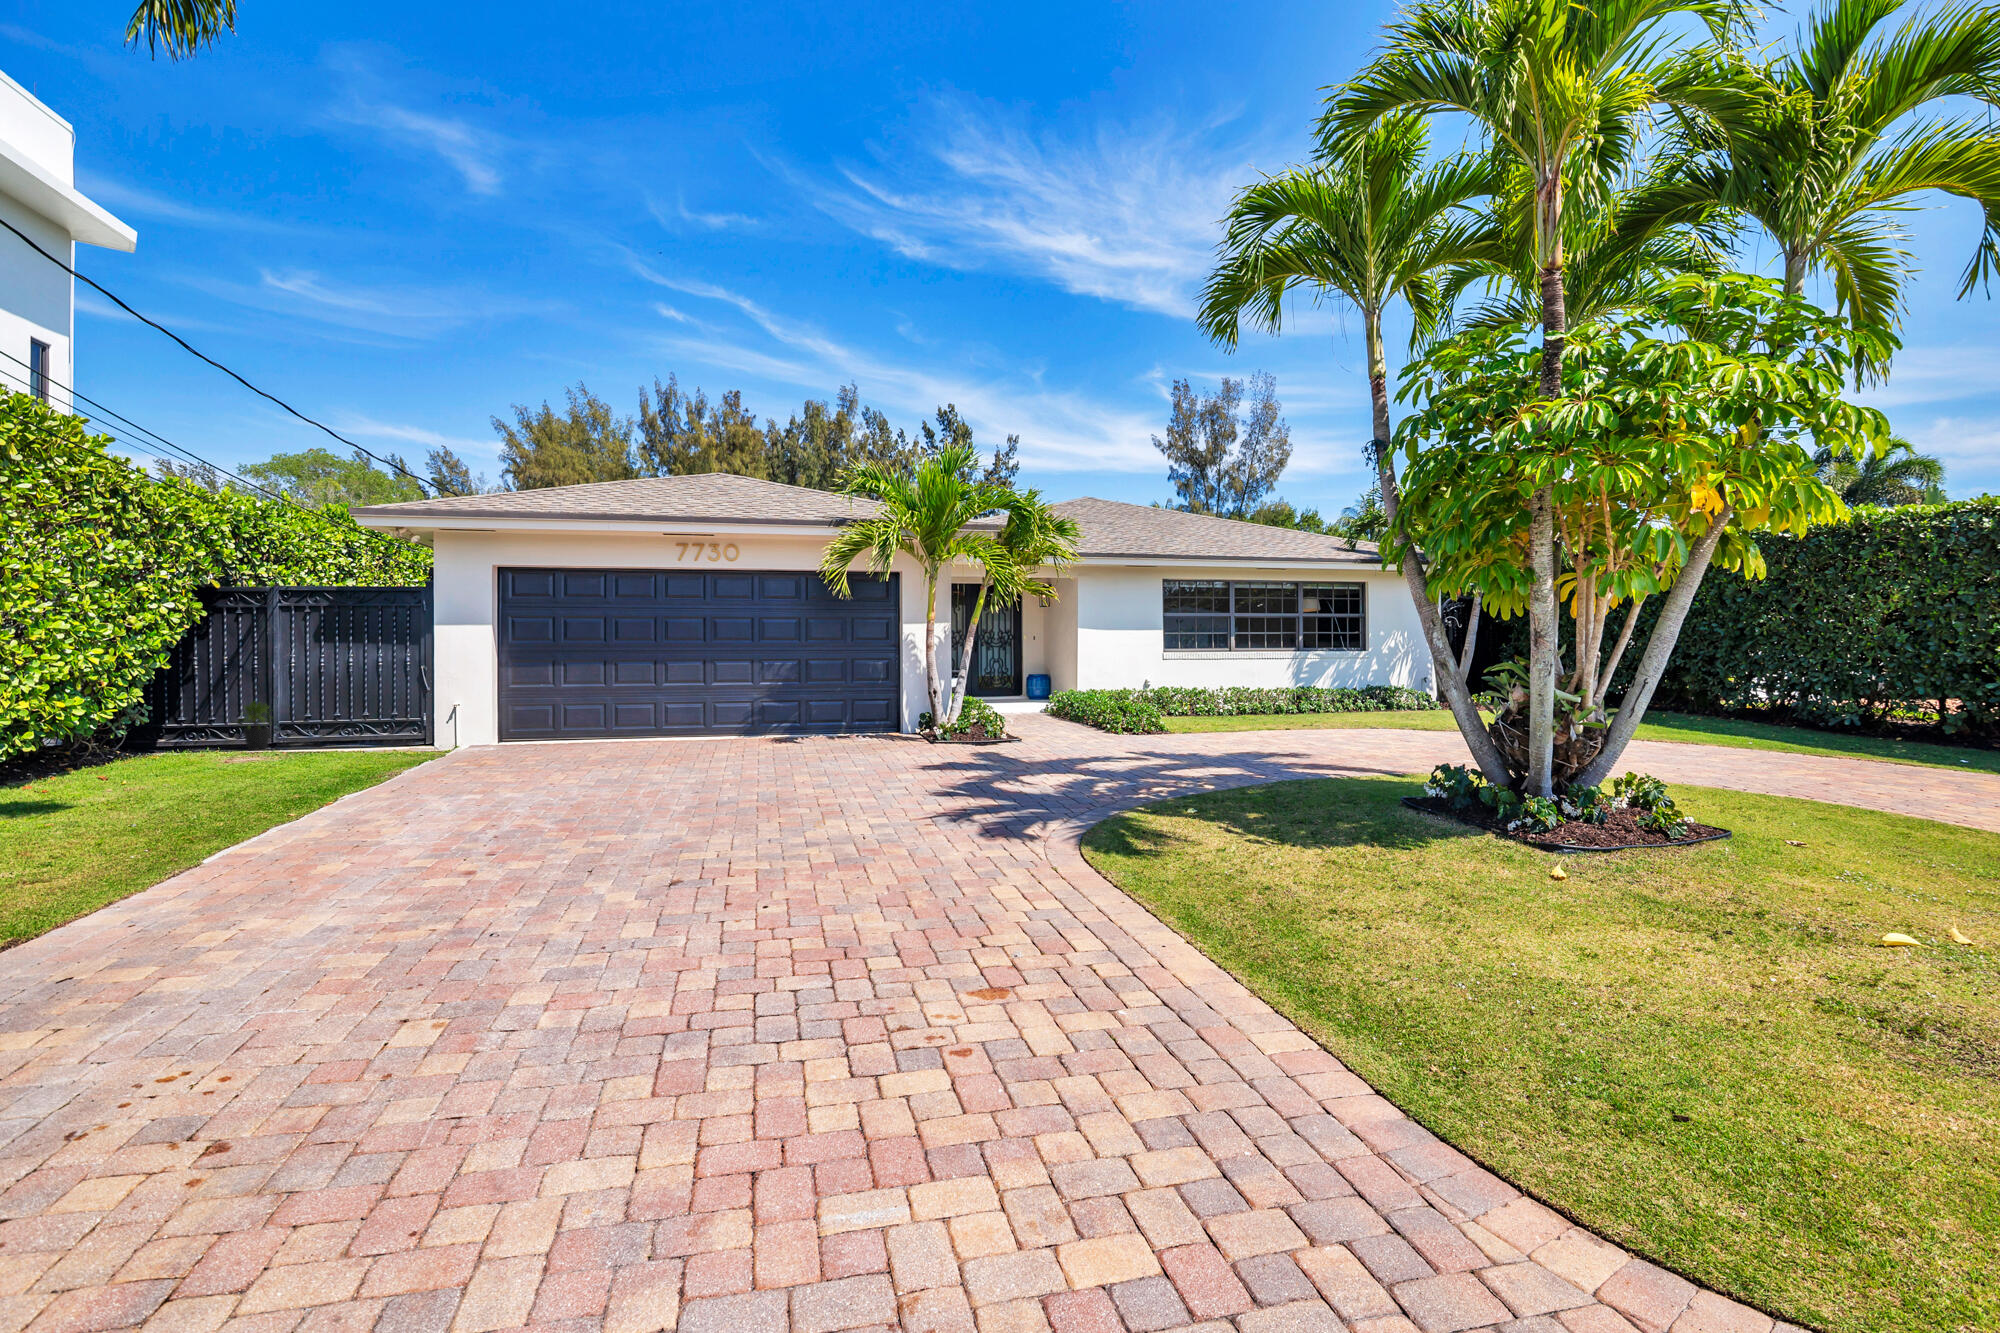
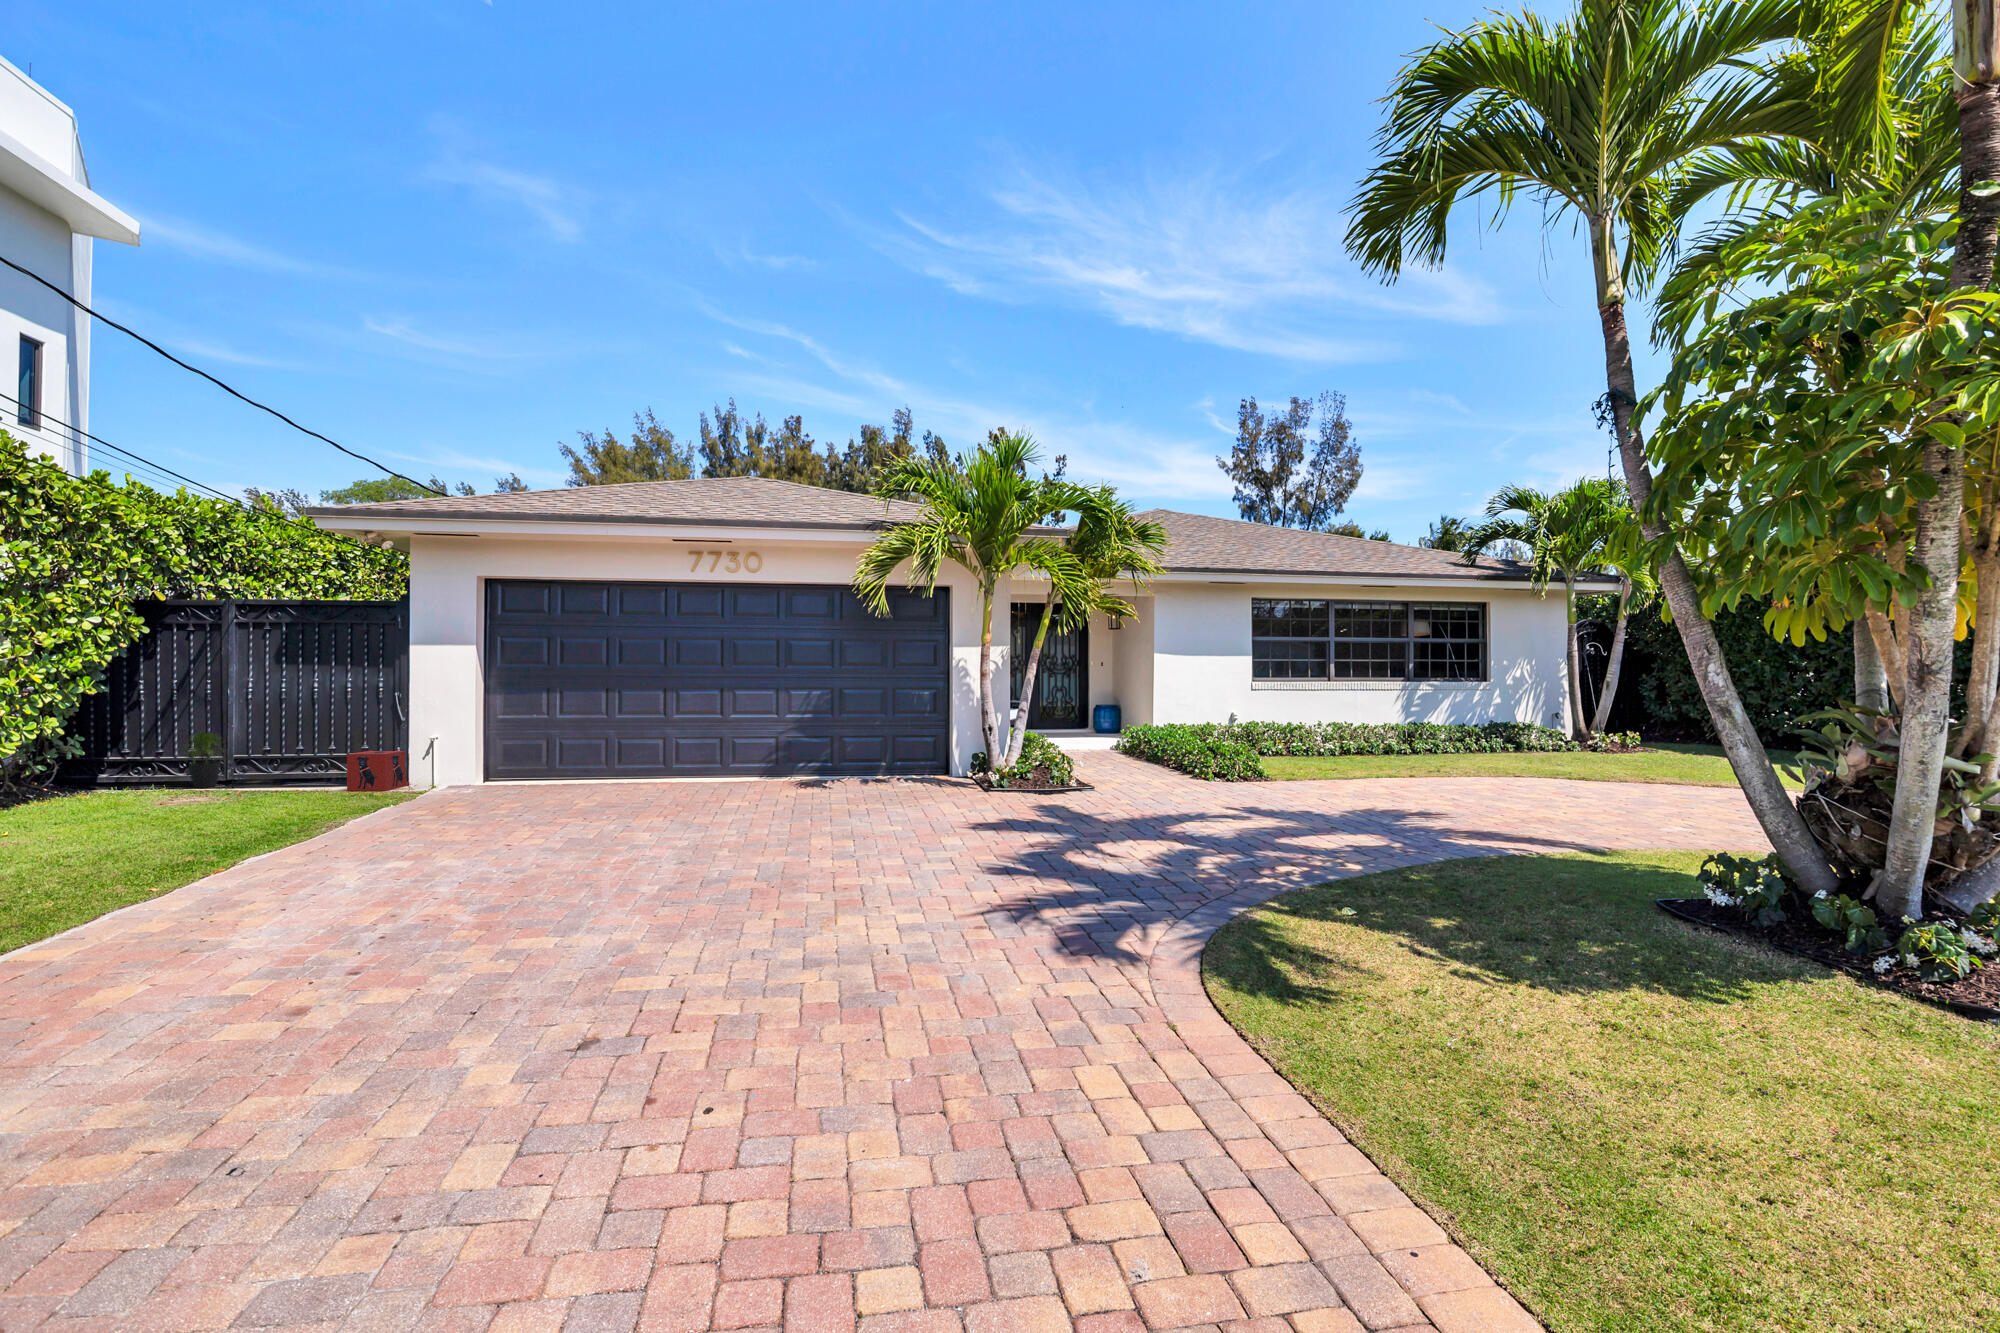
storage box: none [381,716,434,751] -> present [347,751,410,791]

